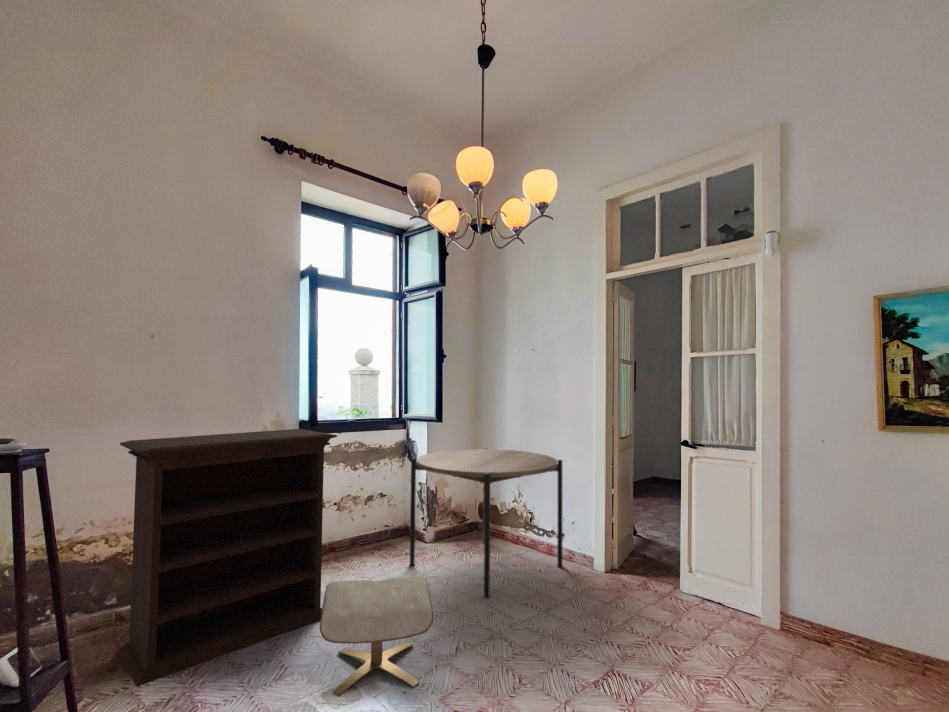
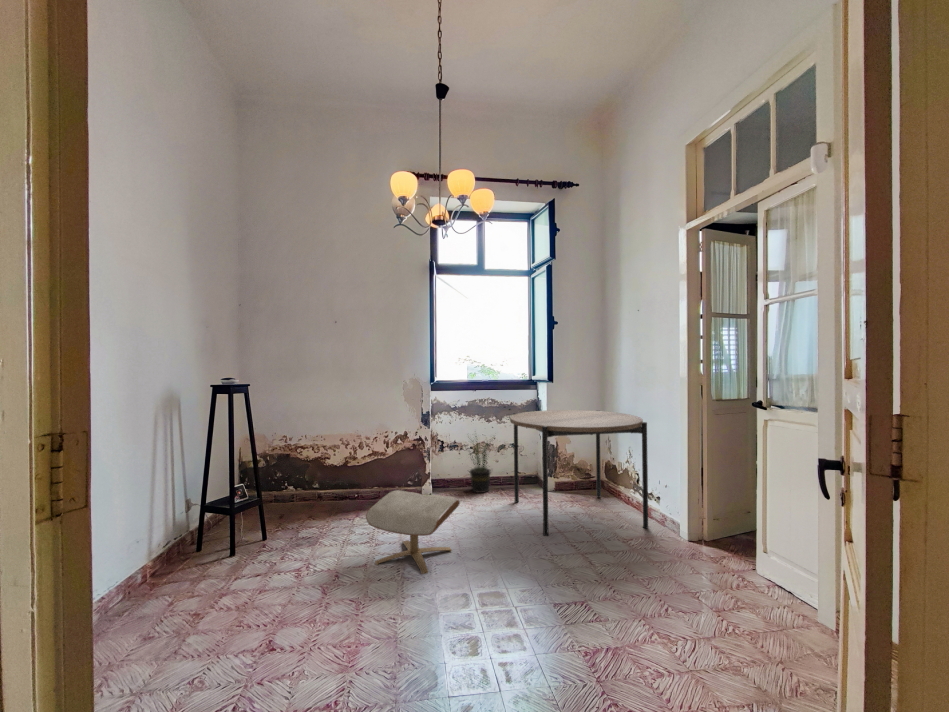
bookshelf: present [118,429,337,686] -> none [290,384,424,532]
potted plant: none [327,481,377,562] -> present [469,441,491,493]

